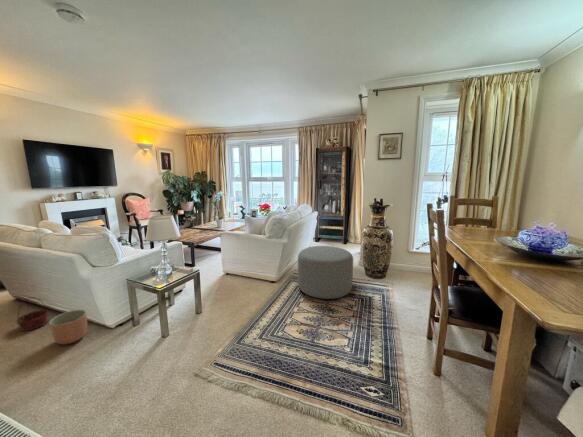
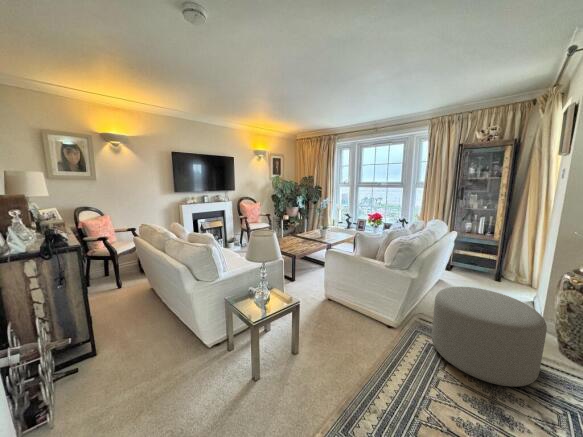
basket: present [17,301,48,331] -> none [138,297,162,328]
planter: present [49,310,87,344] -> none [154,320,186,357]

